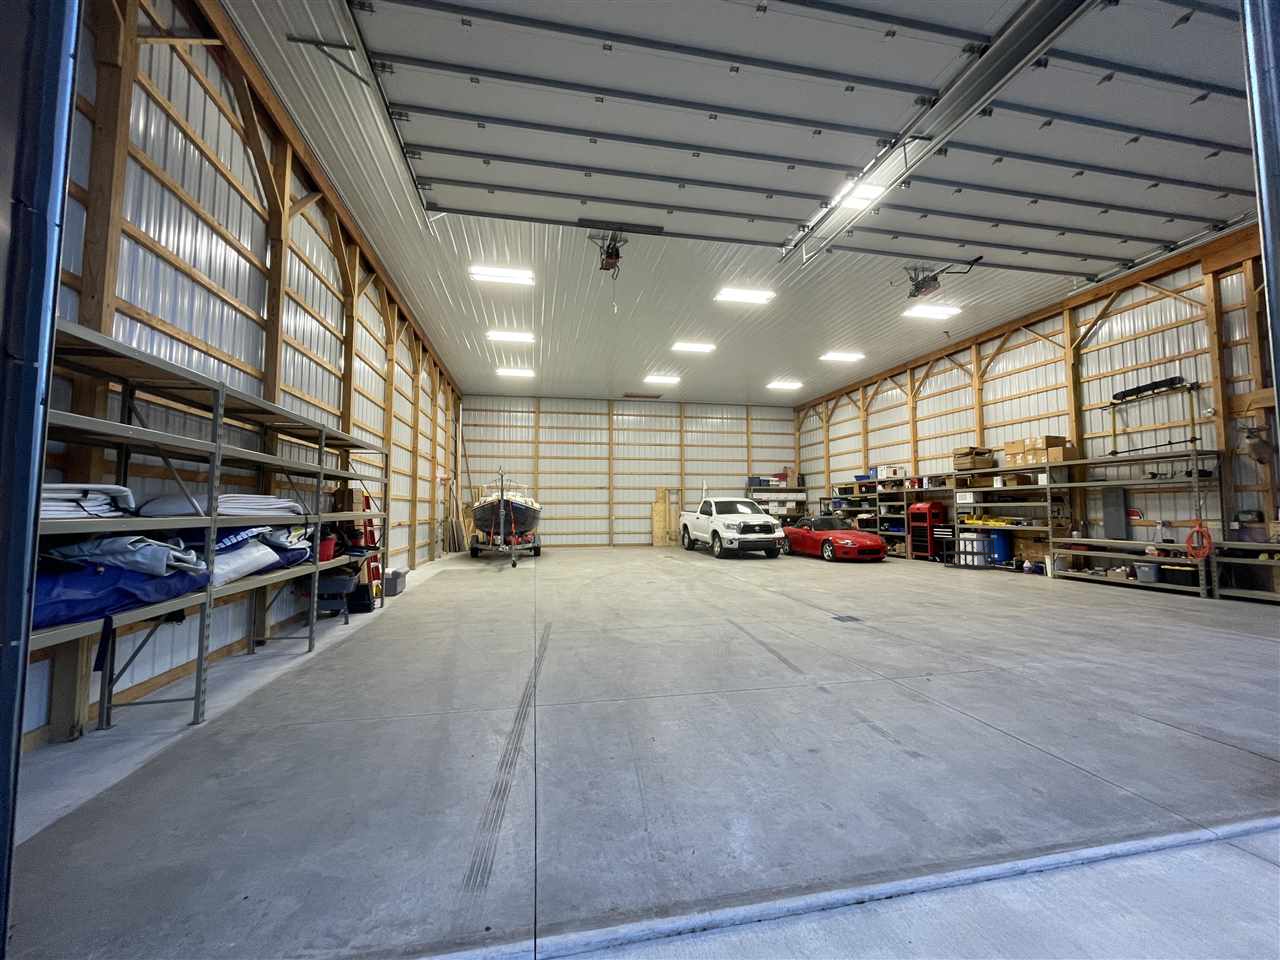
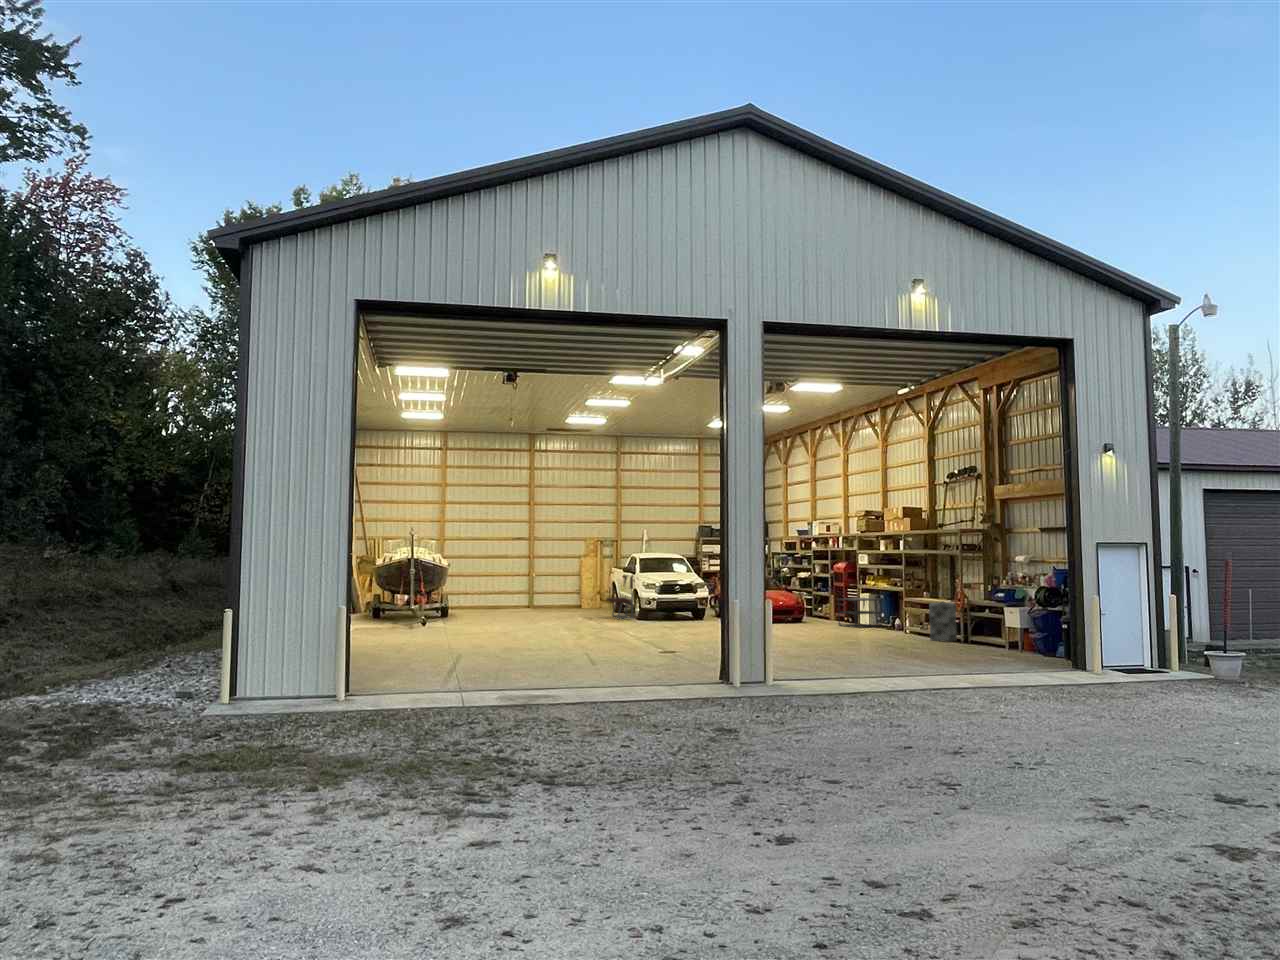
bench: none [685,517,715,559] -> present [606,575,633,619]
trash can: none [1150,543,1202,597] -> present [929,602,957,642]

